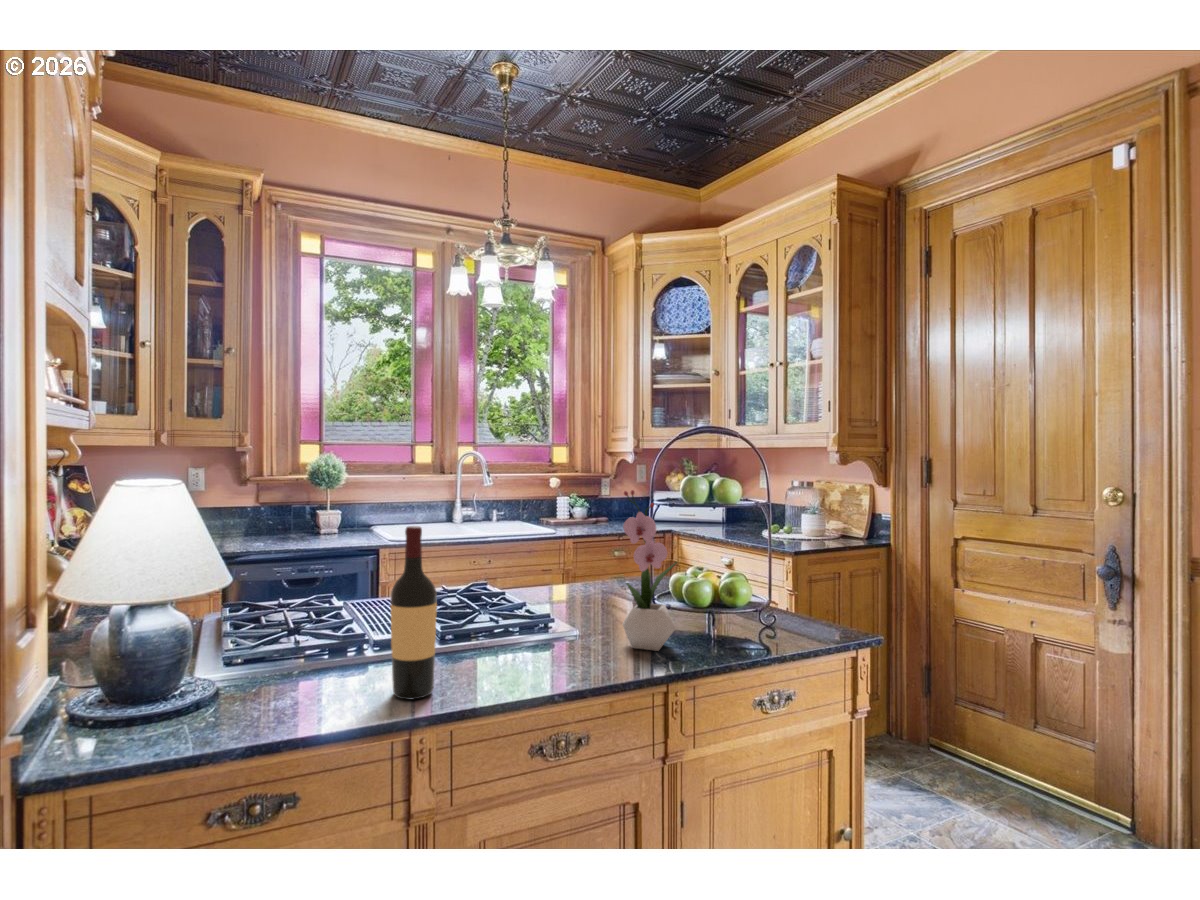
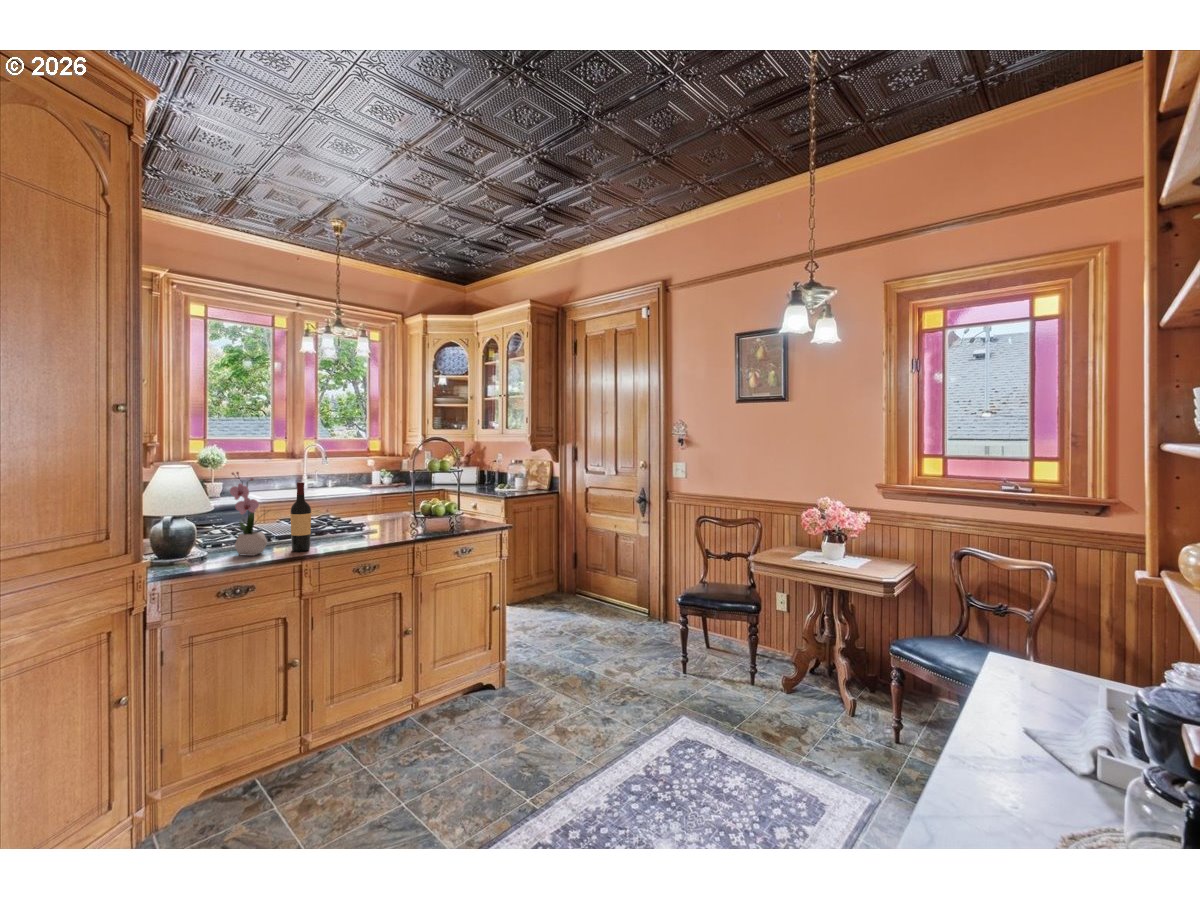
flower arrangement: present [623,490,677,651] -> present [230,472,267,556]

